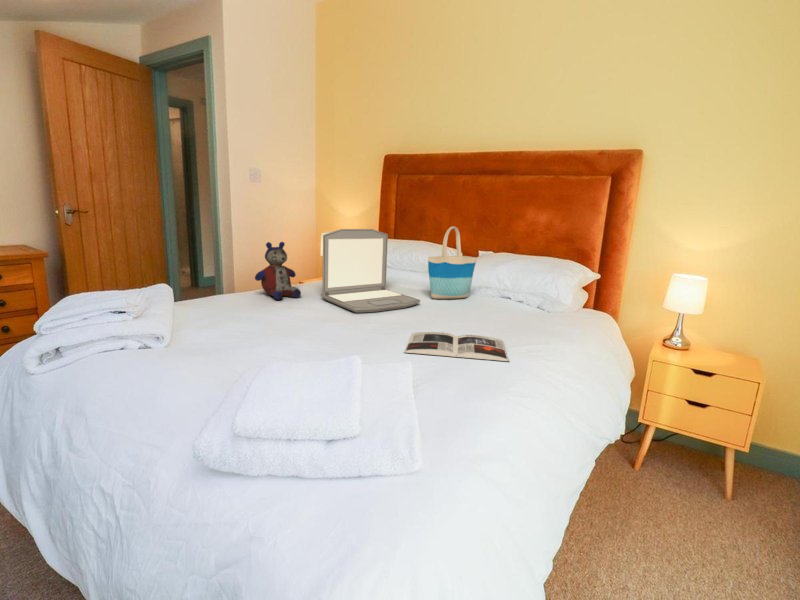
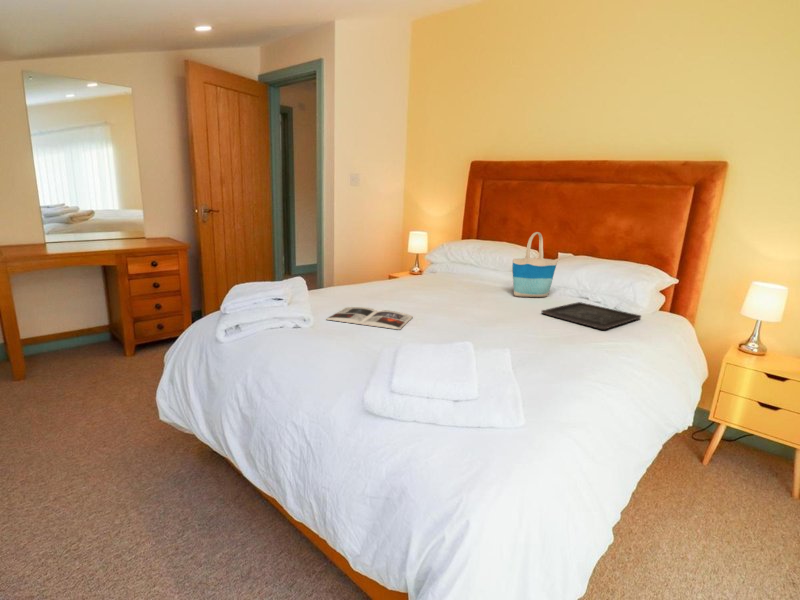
laptop: present [321,229,420,313] -> none [417,233,505,306]
stuffed bear: present [255,242,301,300] -> none [363,242,400,292]
tray: none [461,302,567,332] -> present [542,302,641,329]
magazine: present [405,332,509,361] -> present [327,307,413,329]

